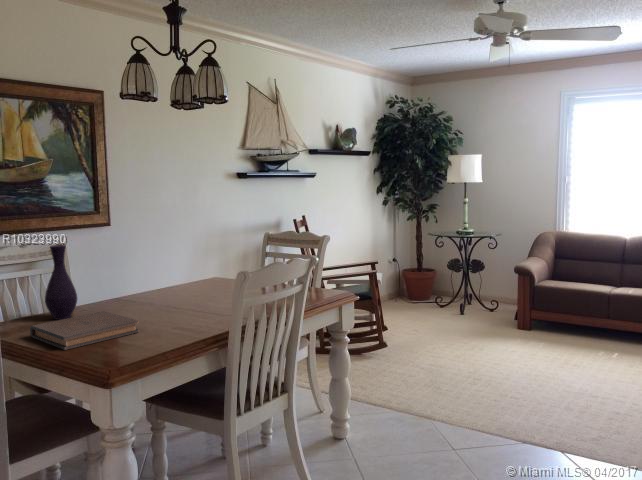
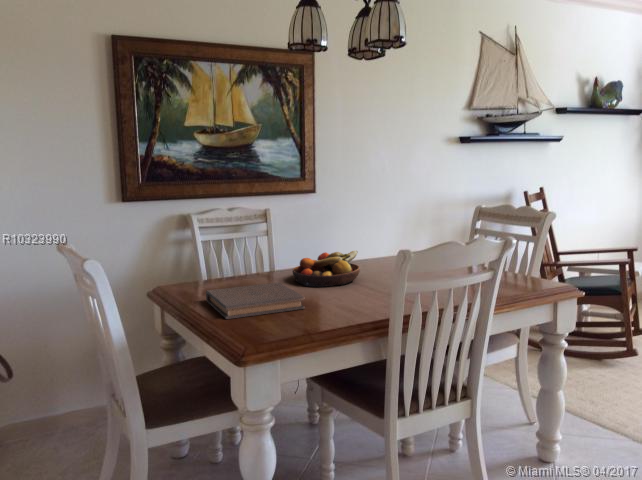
vase: present [45,245,77,319] -> none [229,211,259,286]
fruit bowl: none [110,276,176,313] -> present [293,251,360,287]

